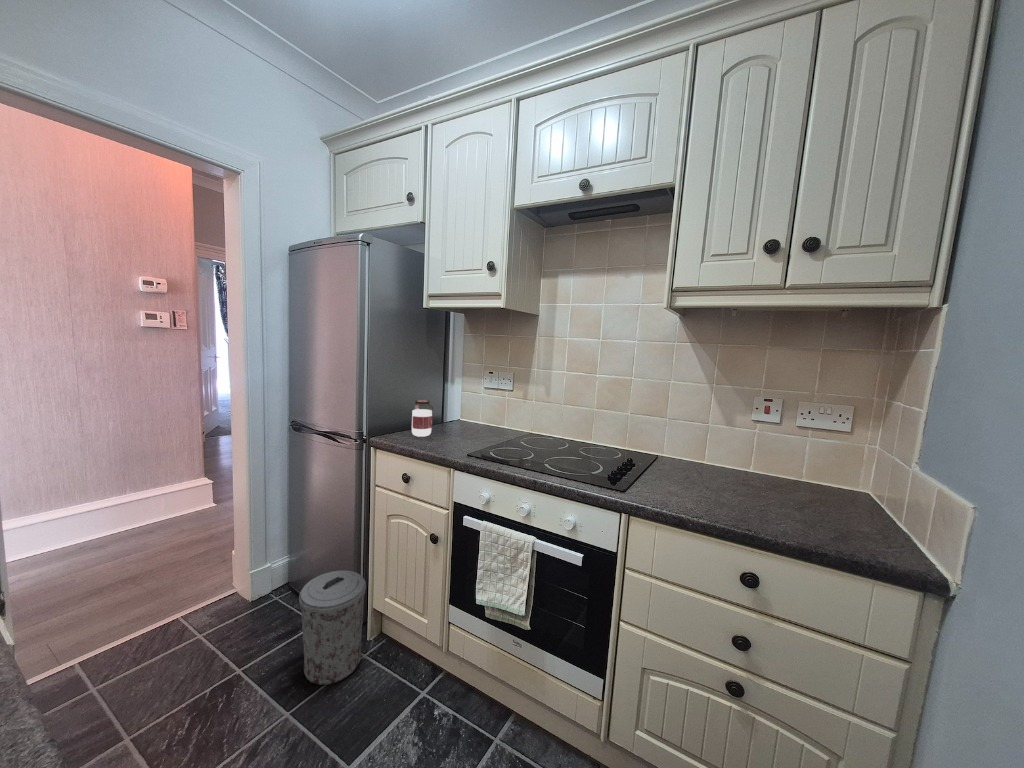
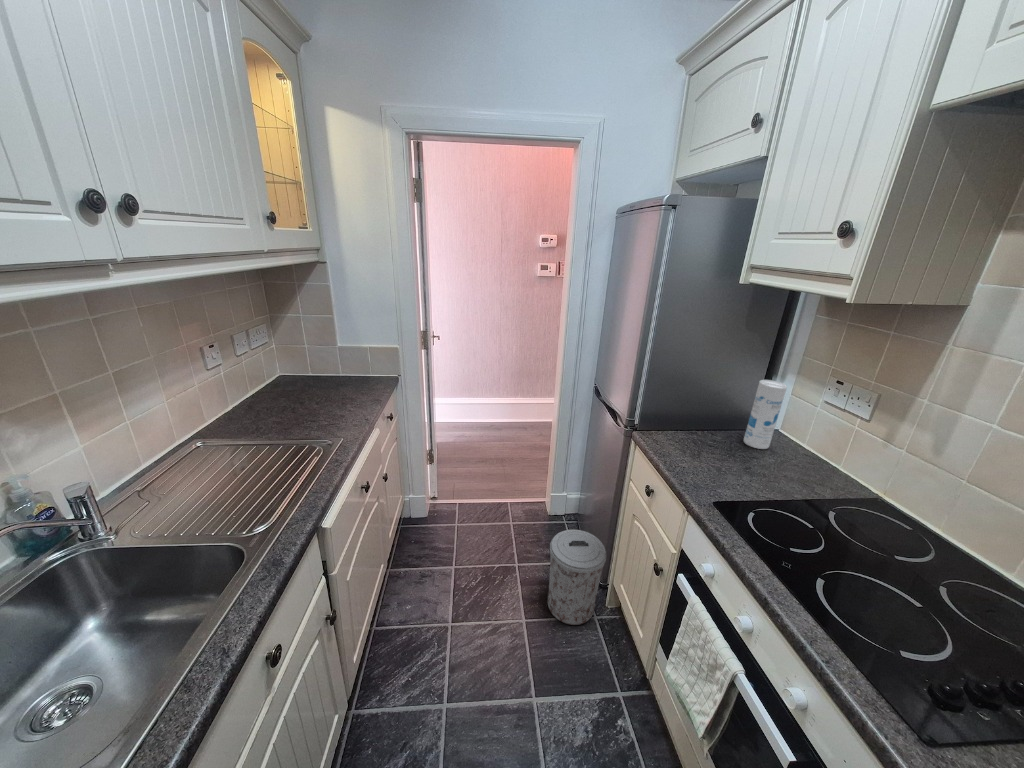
canister: none [447,379,466,429] -> present [744,380,787,449]
jar: present [412,400,433,437] -> none [683,401,716,447]

